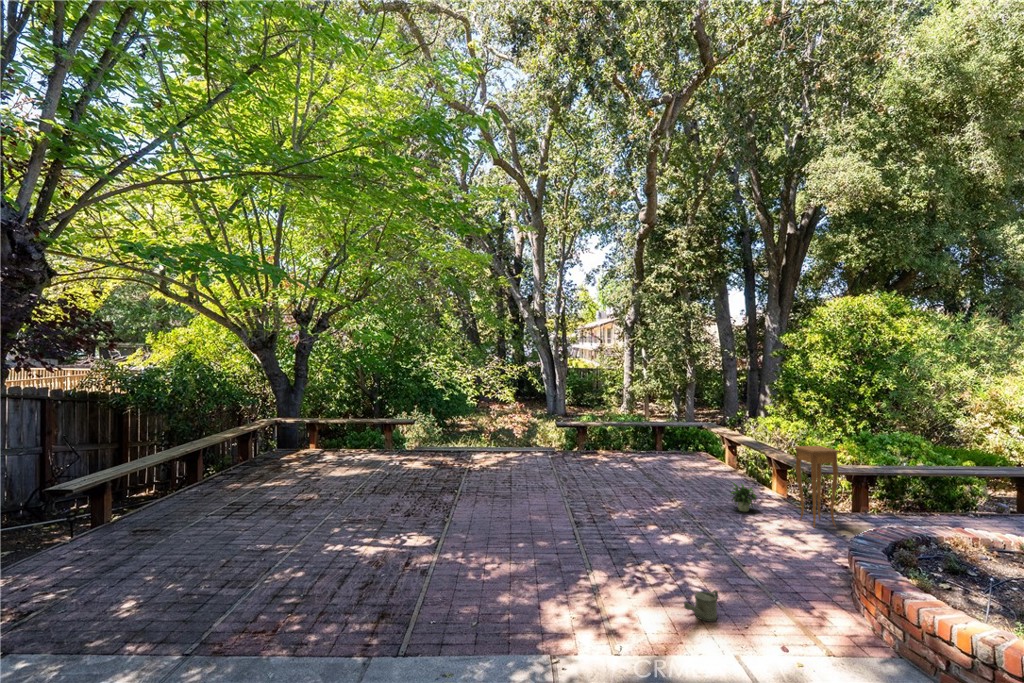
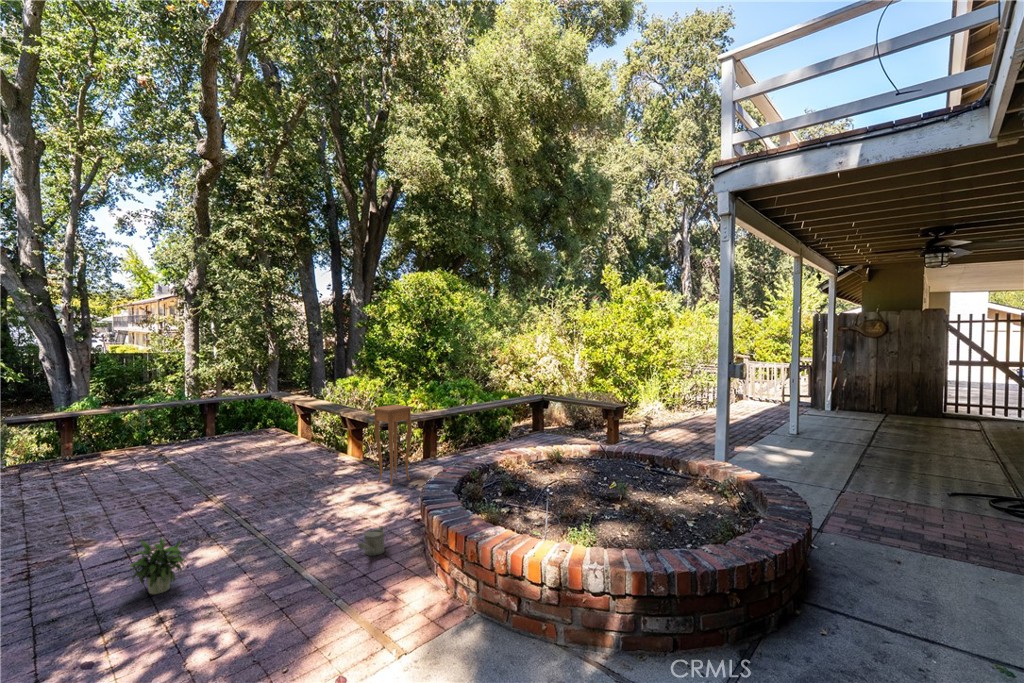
potted plant: present [731,483,757,512] -> present [131,538,186,594]
watering can: present [684,590,718,621] -> present [358,526,385,556]

